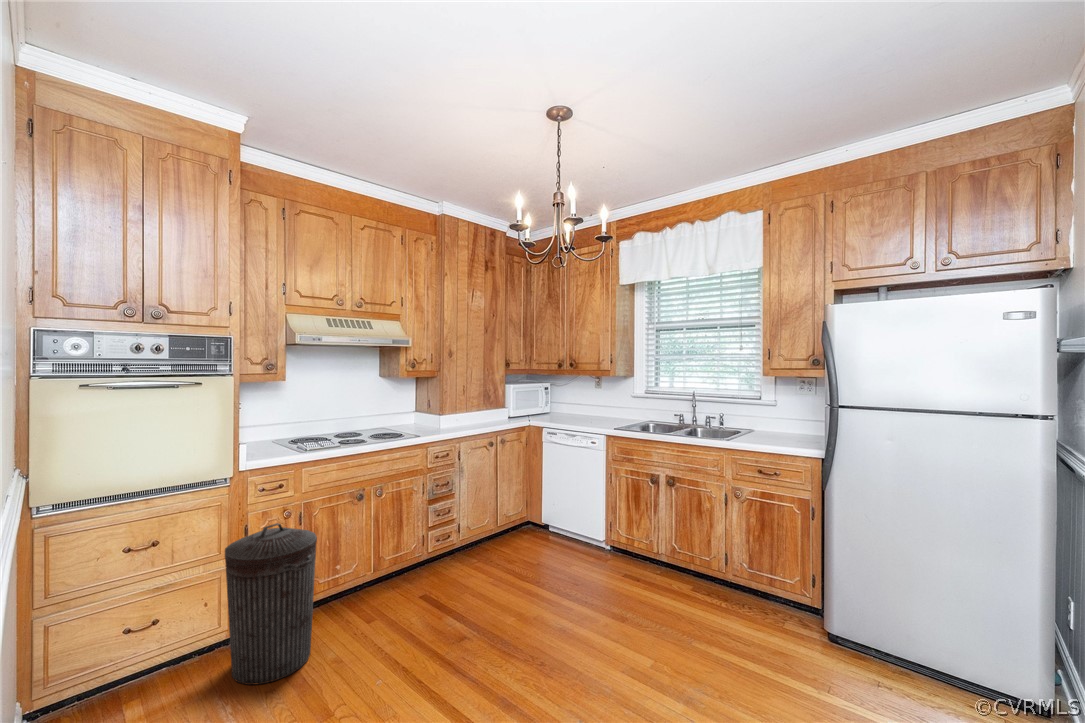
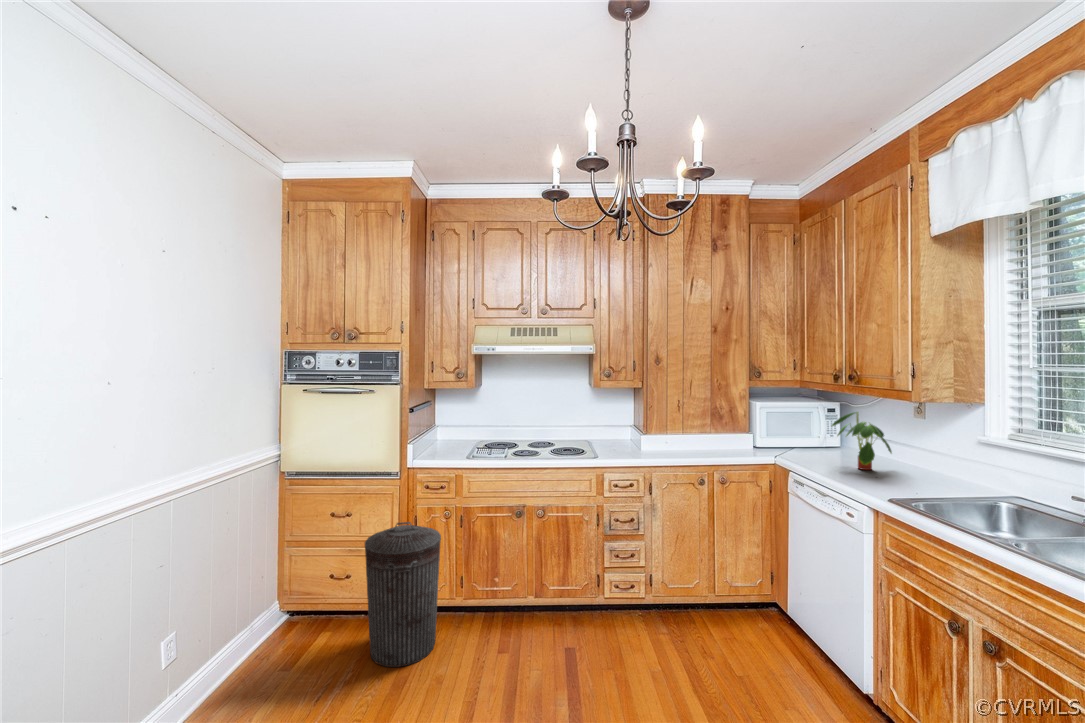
plant: none [559,385,588,421] -> present [832,412,892,470]

